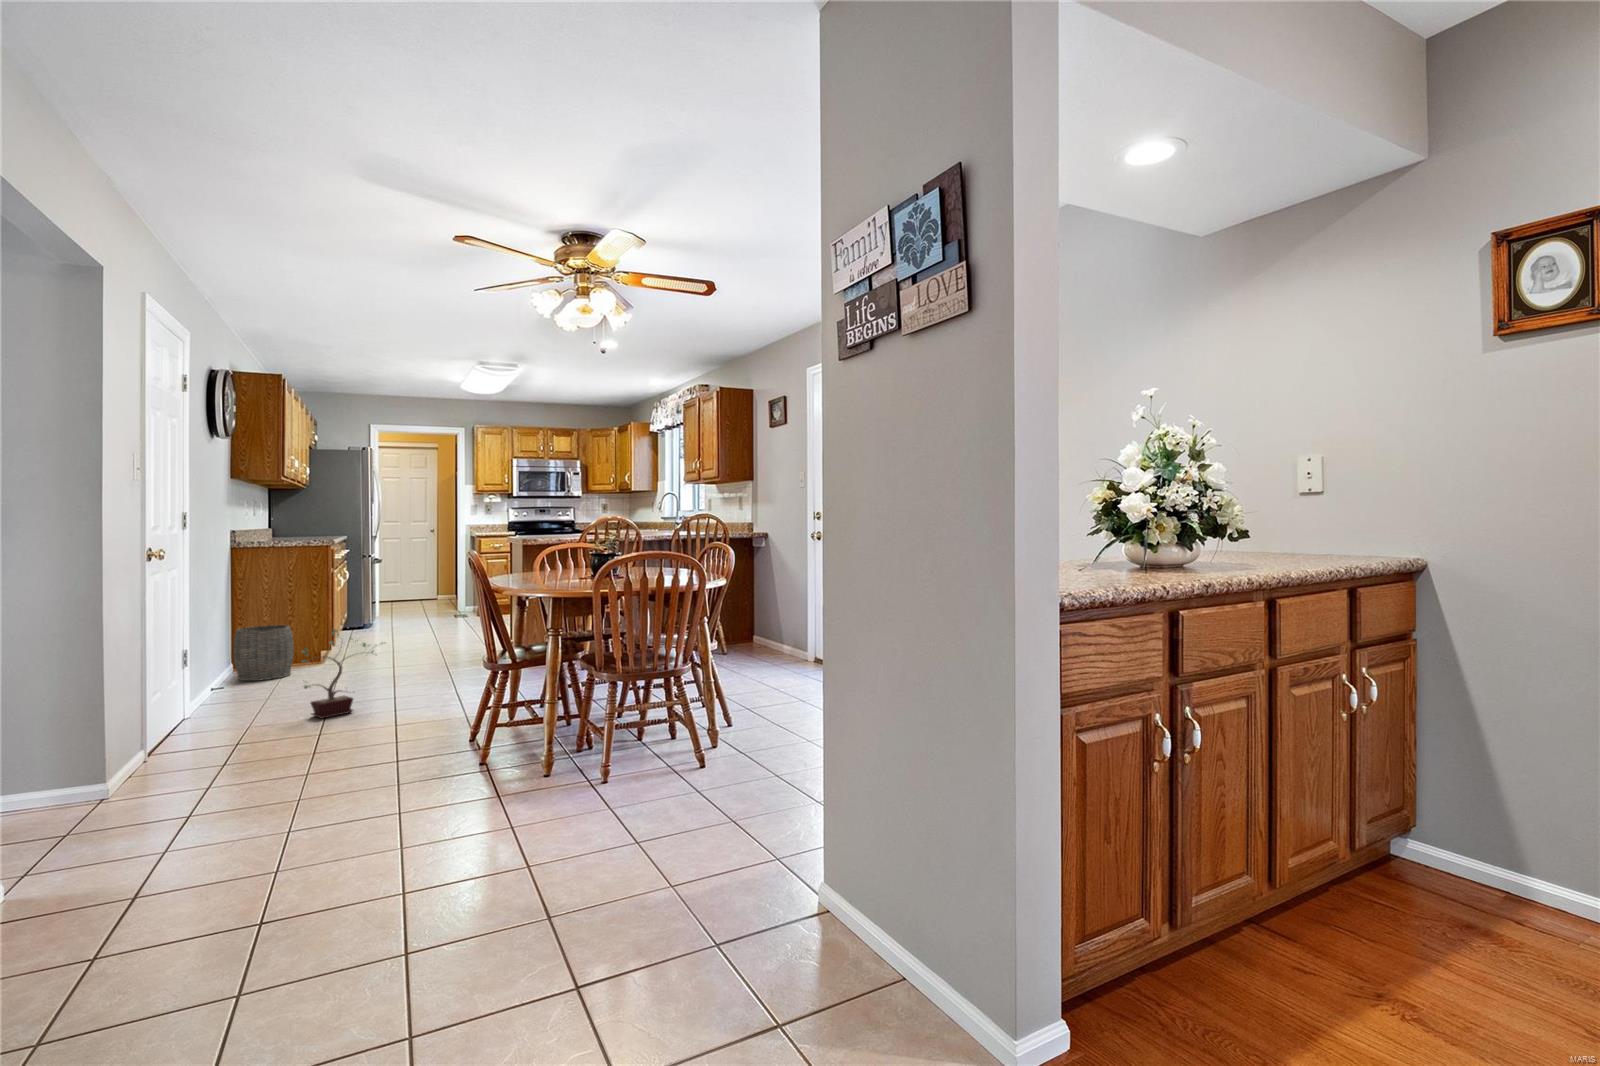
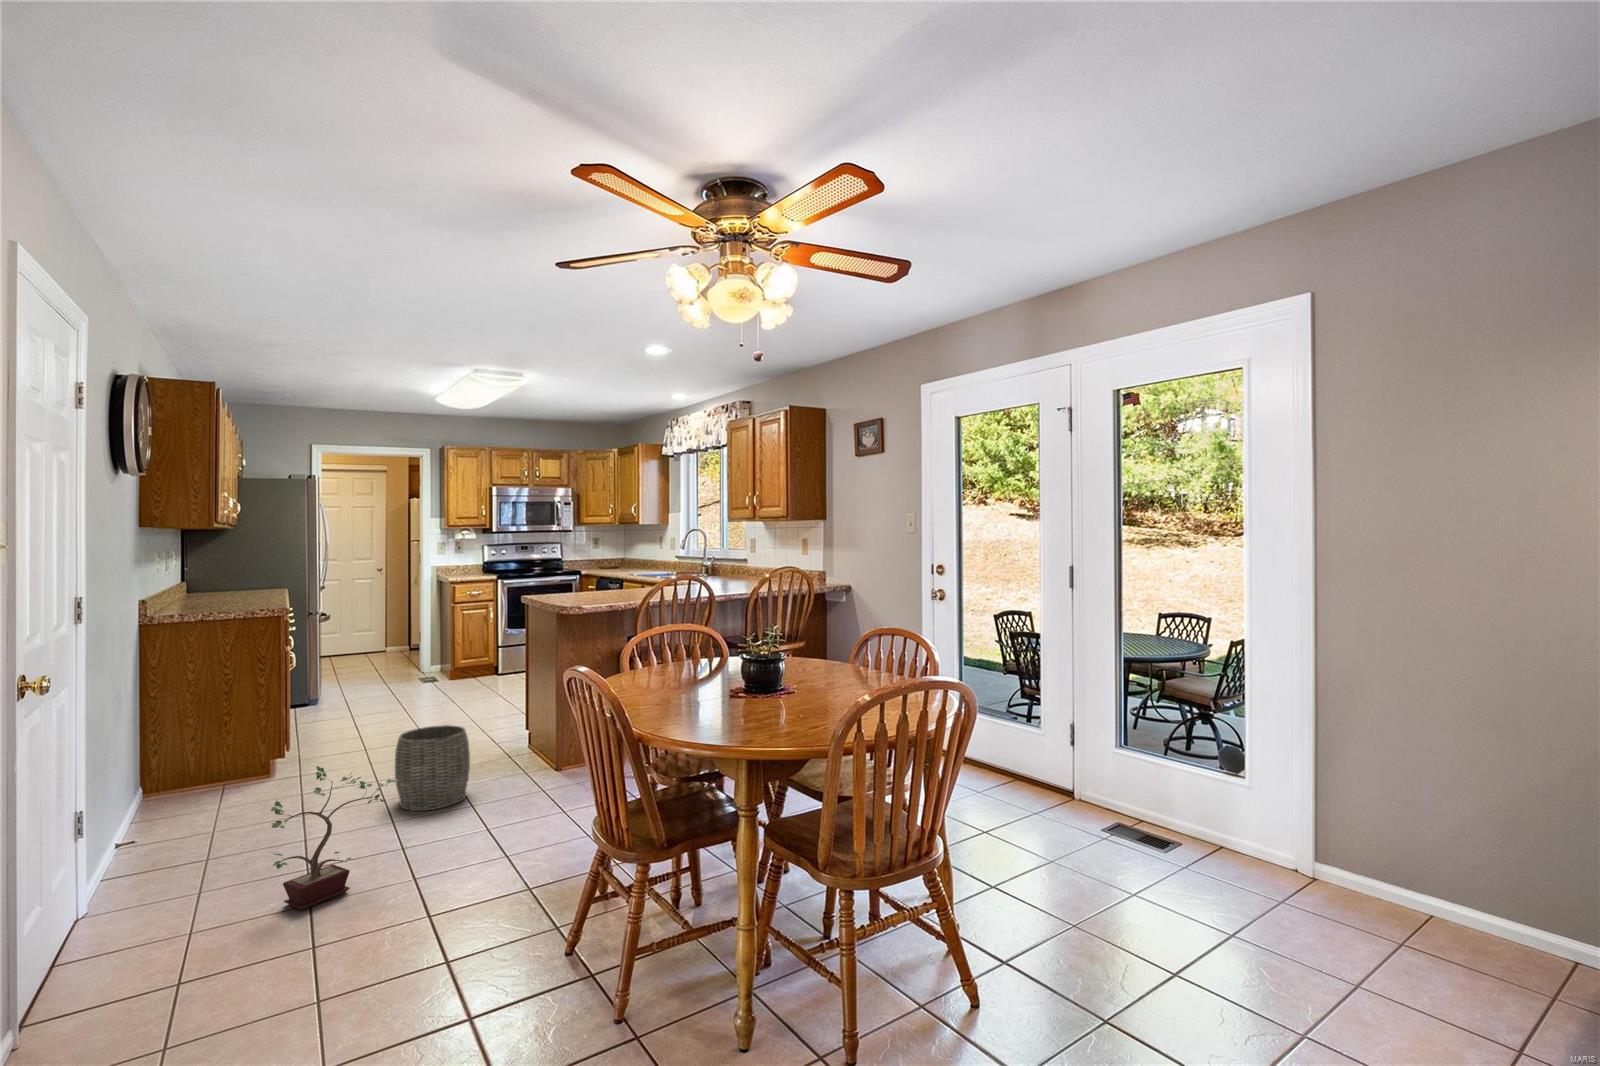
woven basket: present [233,625,294,681] -> present [395,725,470,811]

